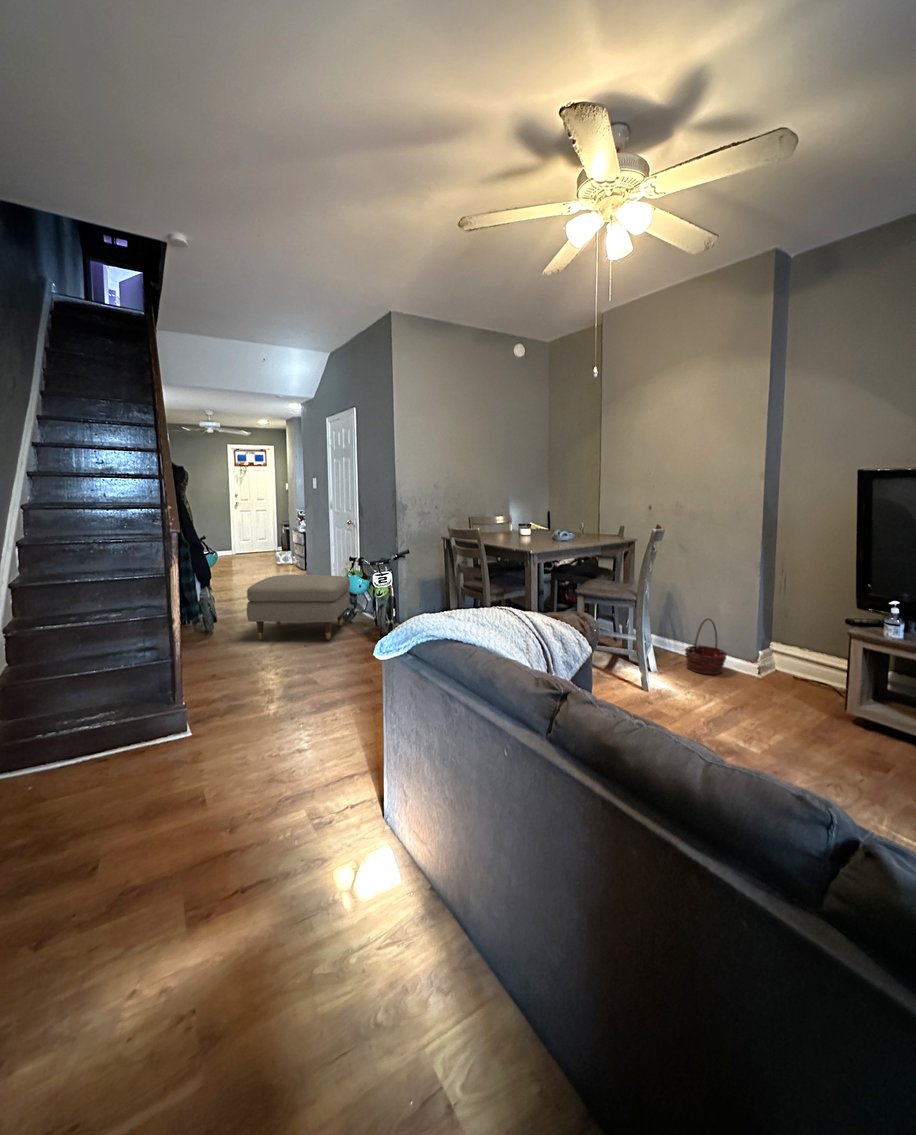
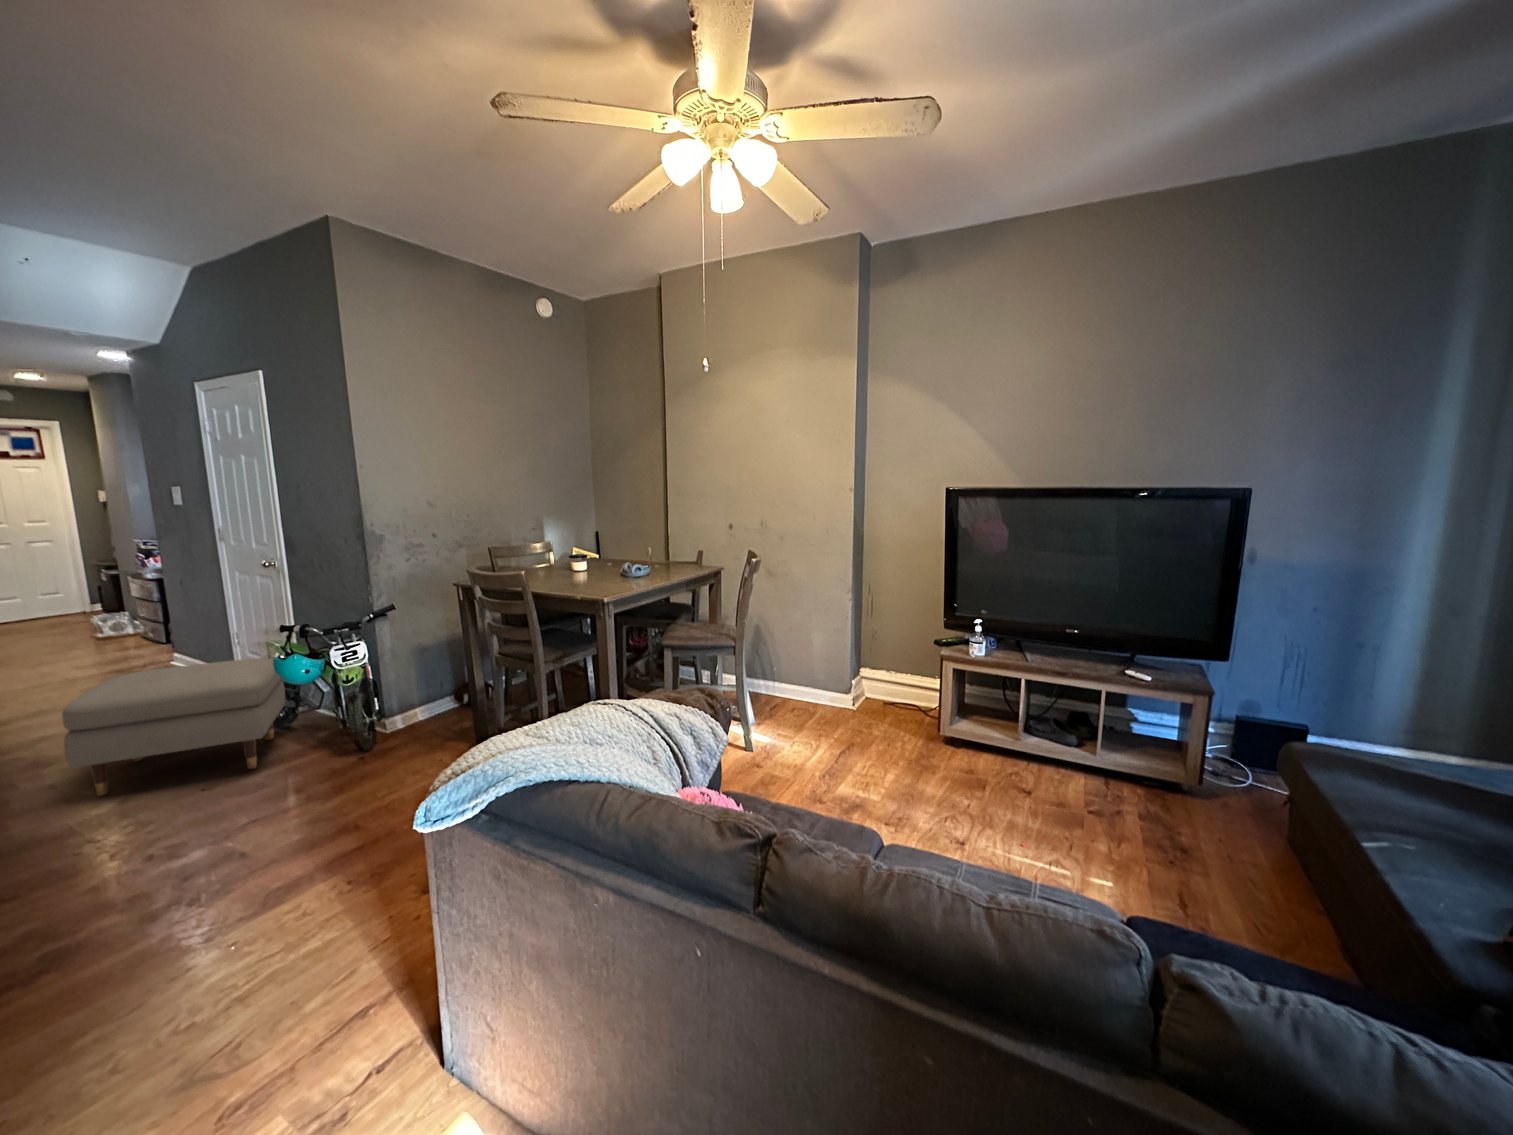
basket: present [685,618,727,674] -> none [781,653,826,718]

